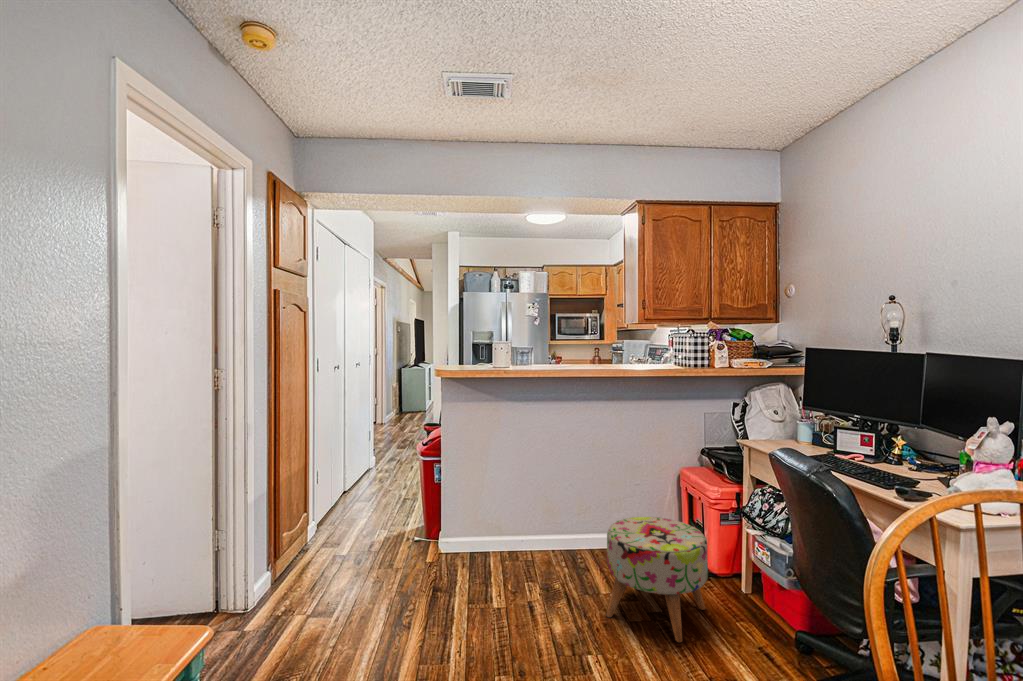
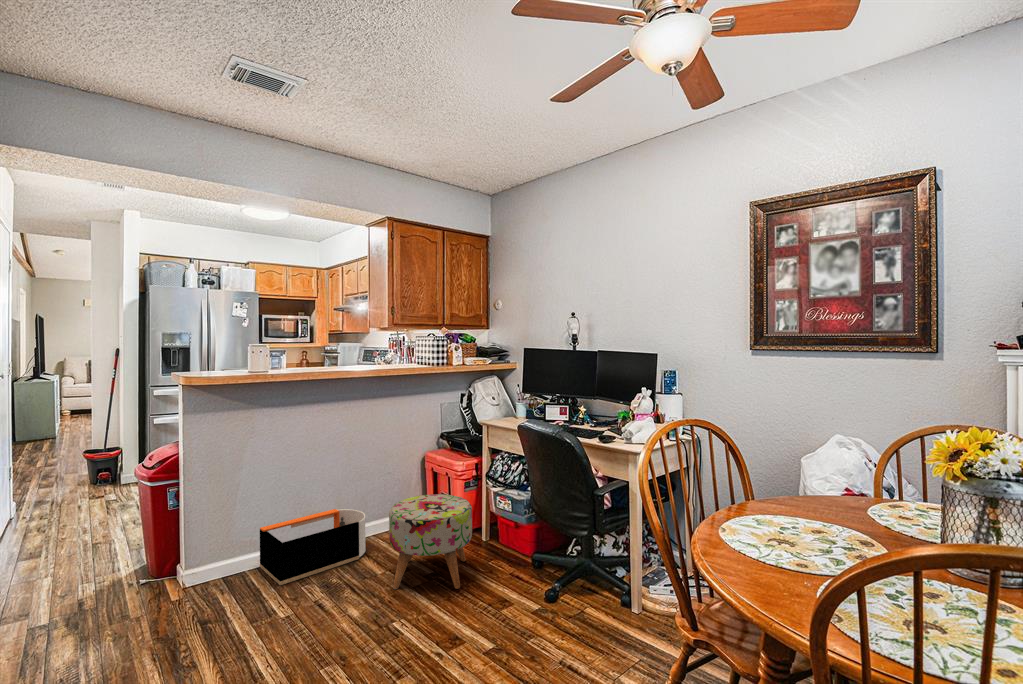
storage bin: none [502,511,599,576] -> present [260,509,366,585]

